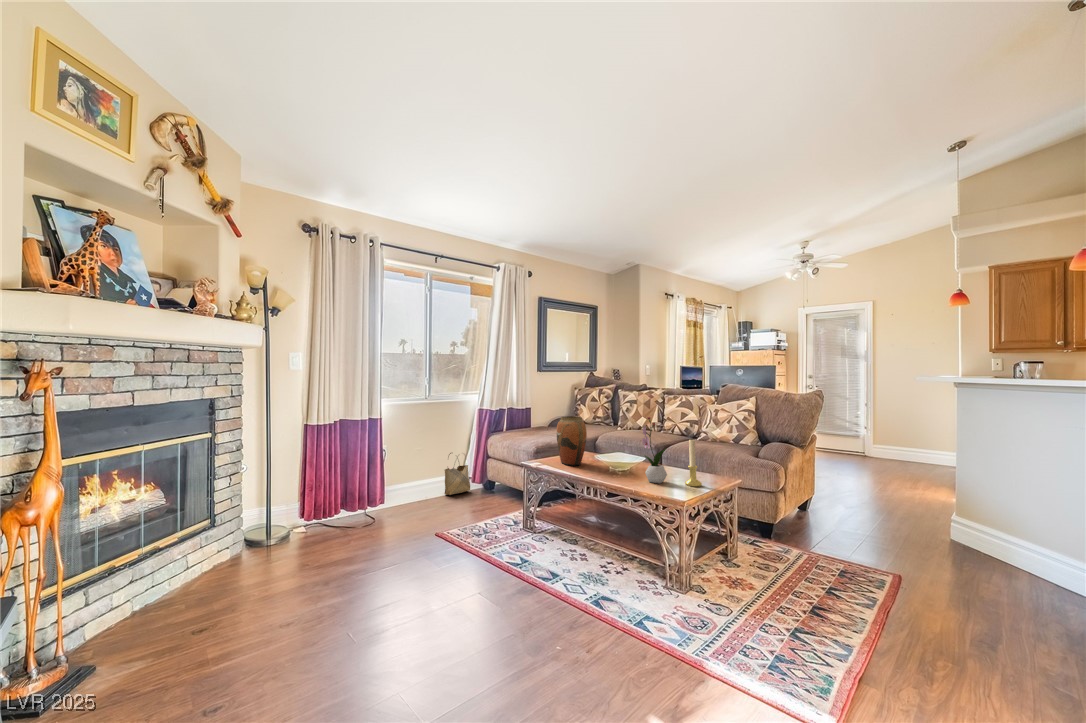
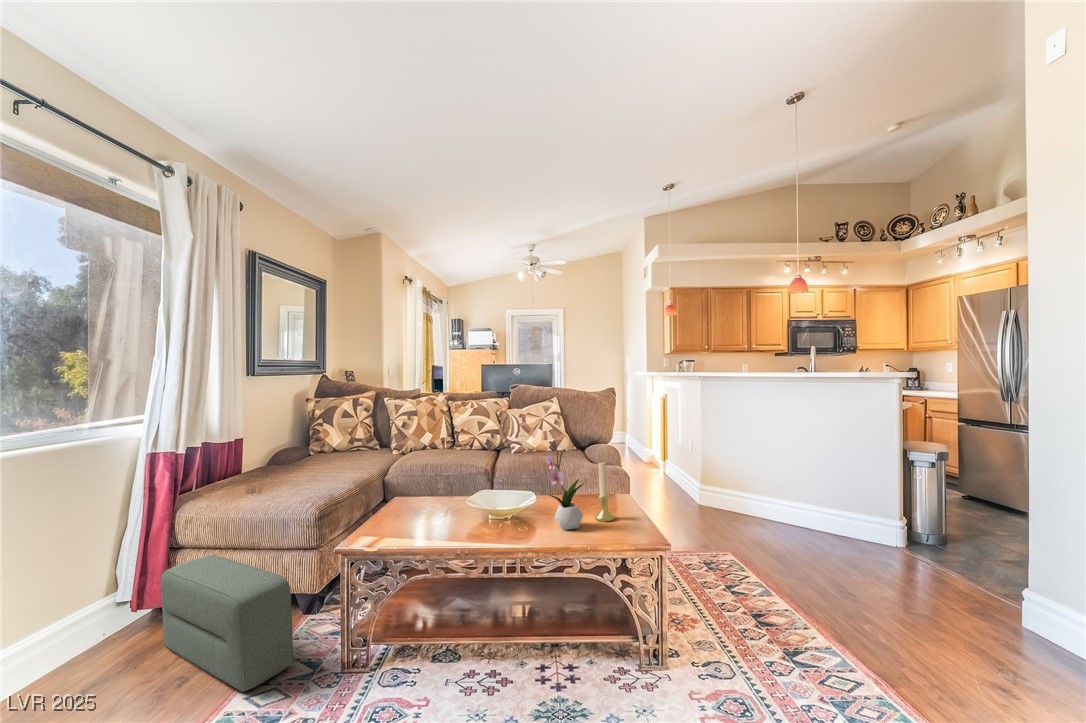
vase: present [556,416,587,466] -> none [388,453,453,535]
woven basket: present [445,453,470,495] -> none [66,562,139,669]
pouf: none [475,460,510,522] -> present [161,555,293,692]

